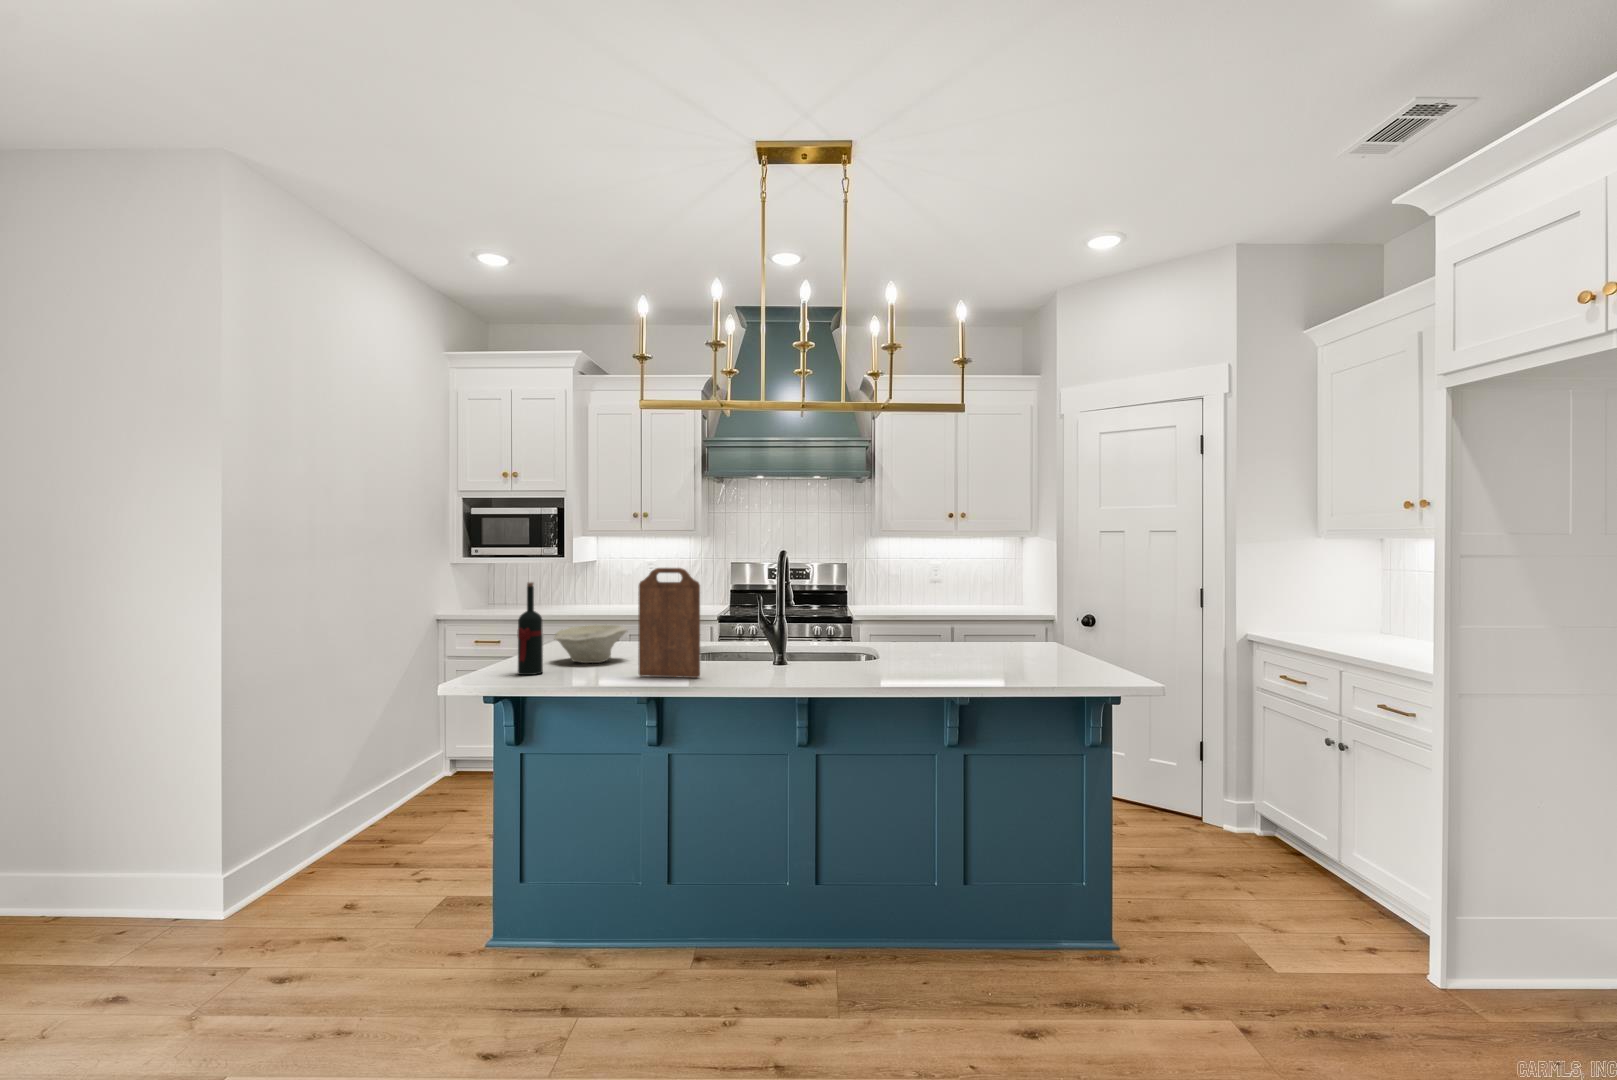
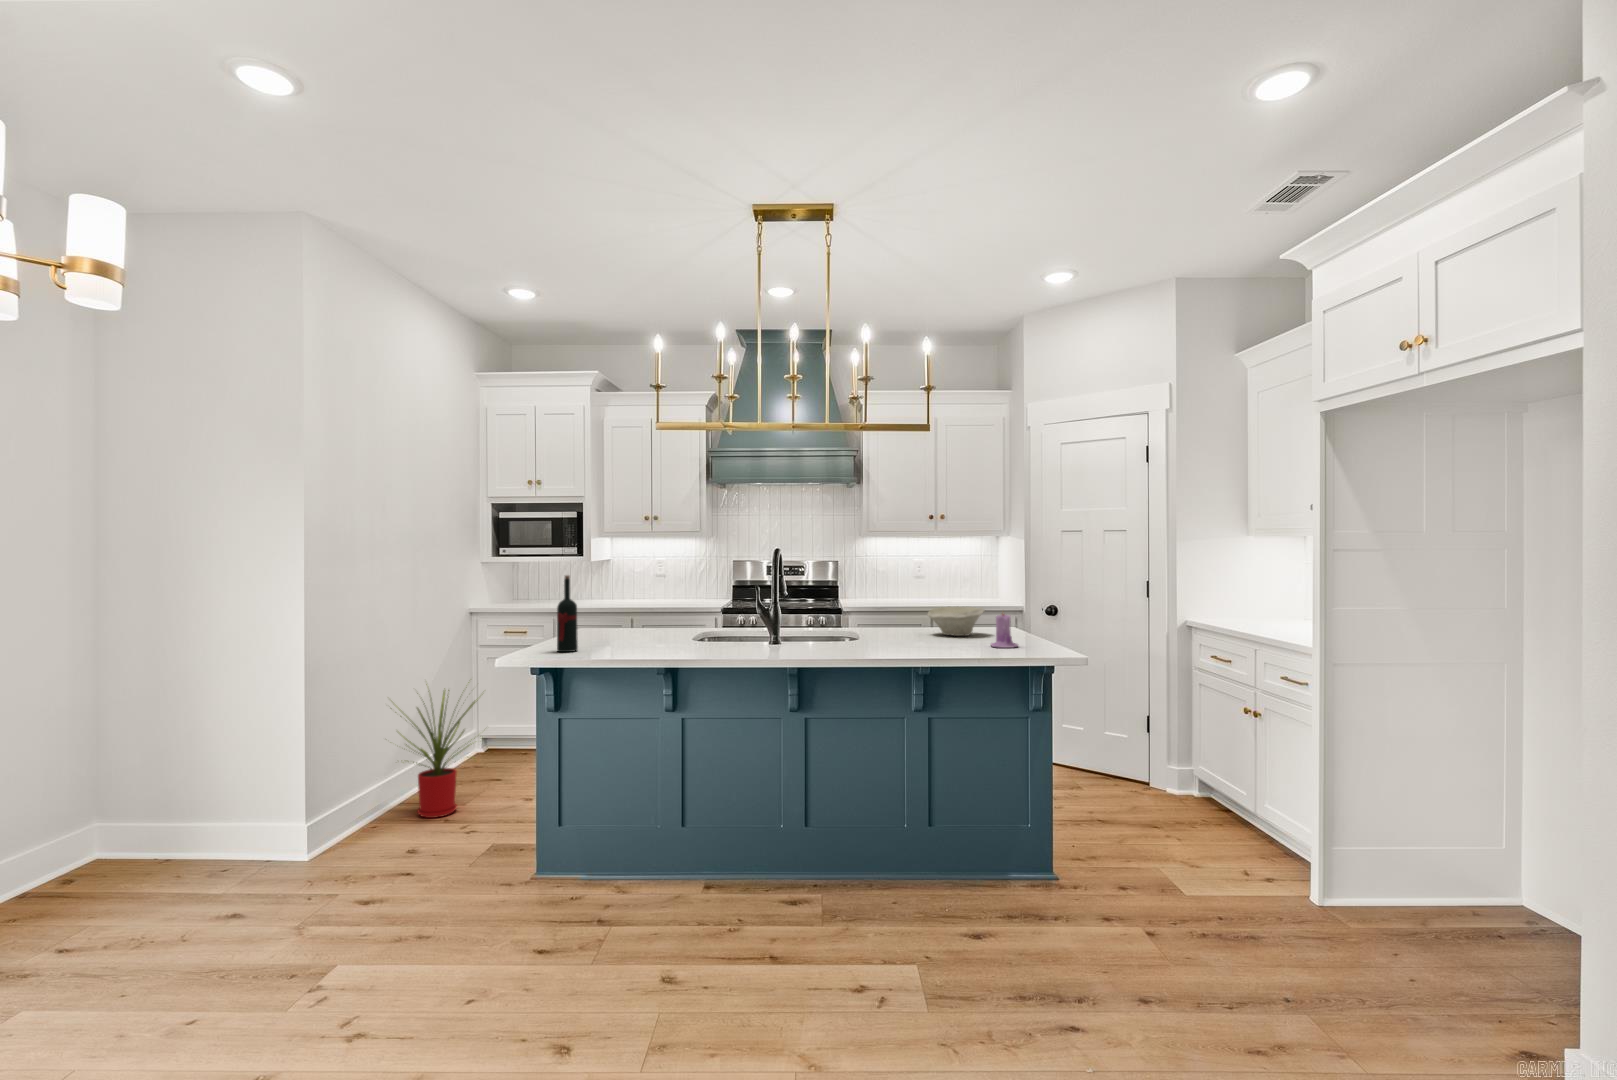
cutting board: present [638,568,700,678] -> none [657,563,709,653]
bowl: present [554,625,627,663] -> present [928,606,985,636]
candle: none [1038,625,1073,672] -> present [991,614,1018,648]
house plant: none [324,697,449,861] -> present [400,682,476,818]

